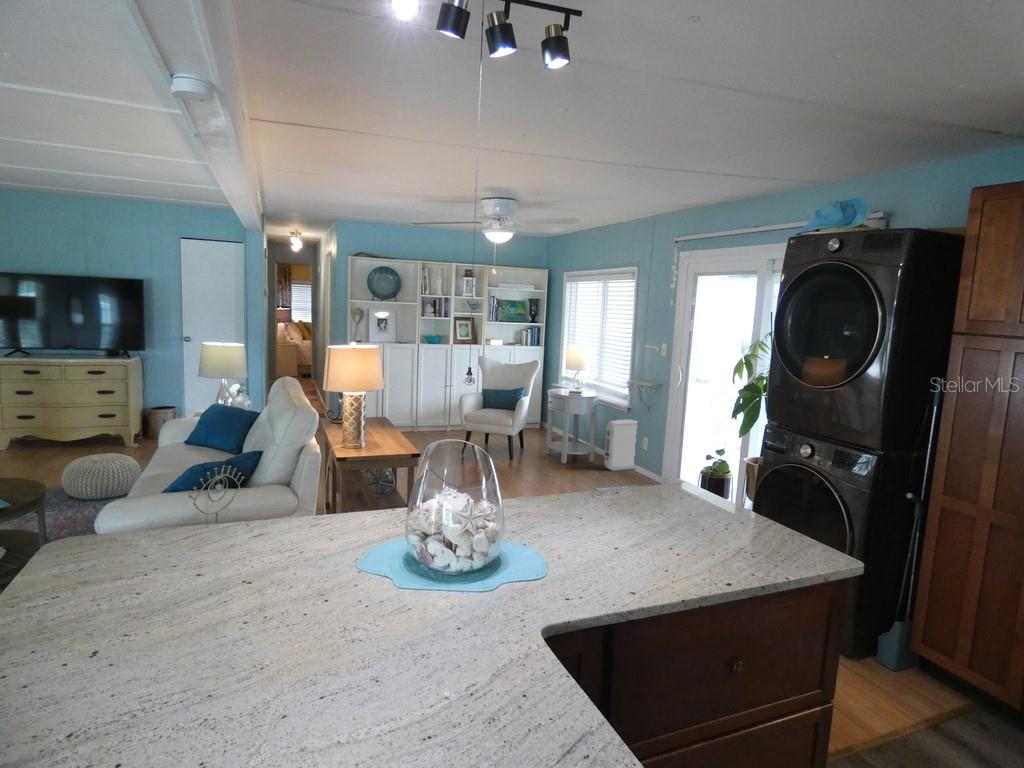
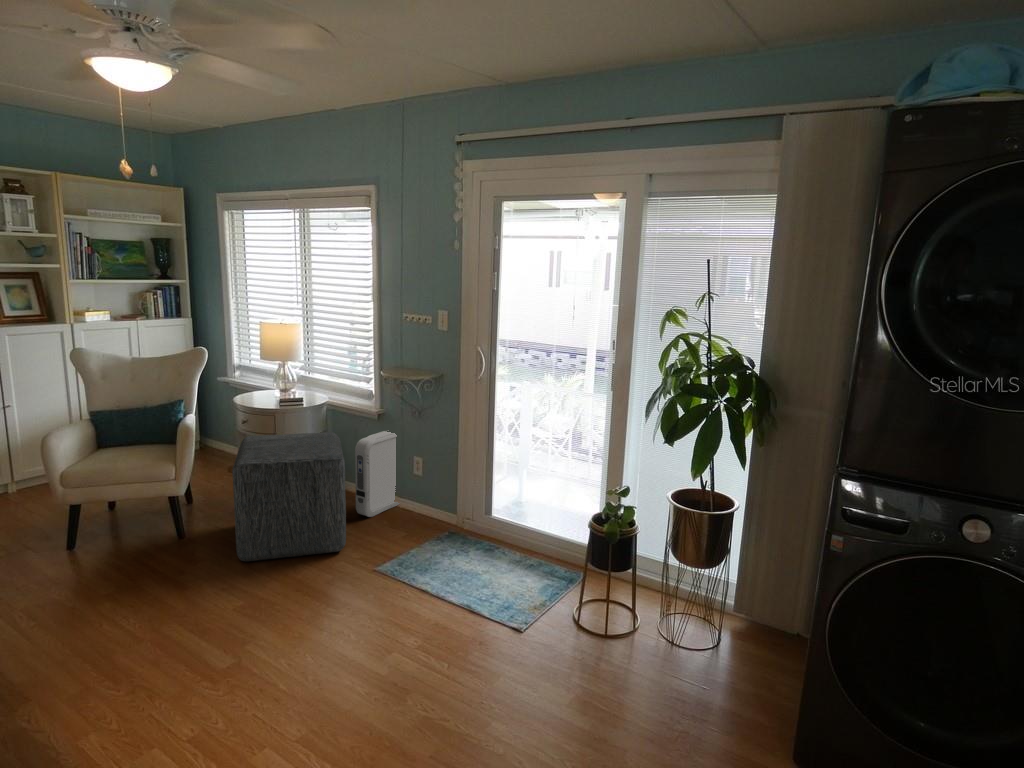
ottoman: none [531,410,598,479] -> present [232,432,346,562]

